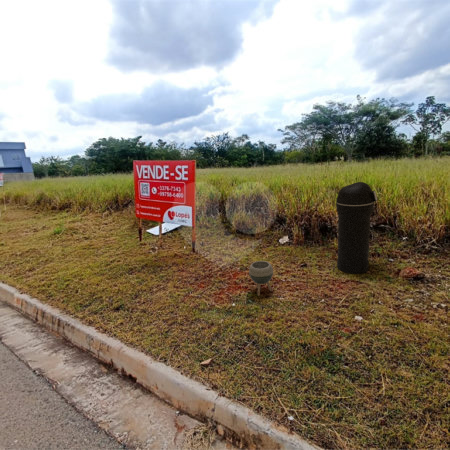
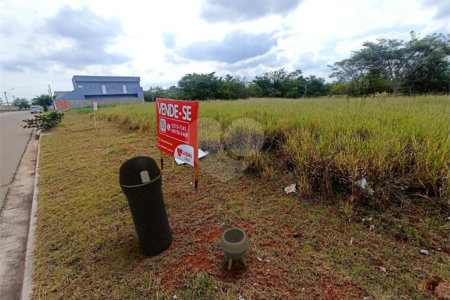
trash can: present [336,182,377,274] -> present [119,156,173,256]

